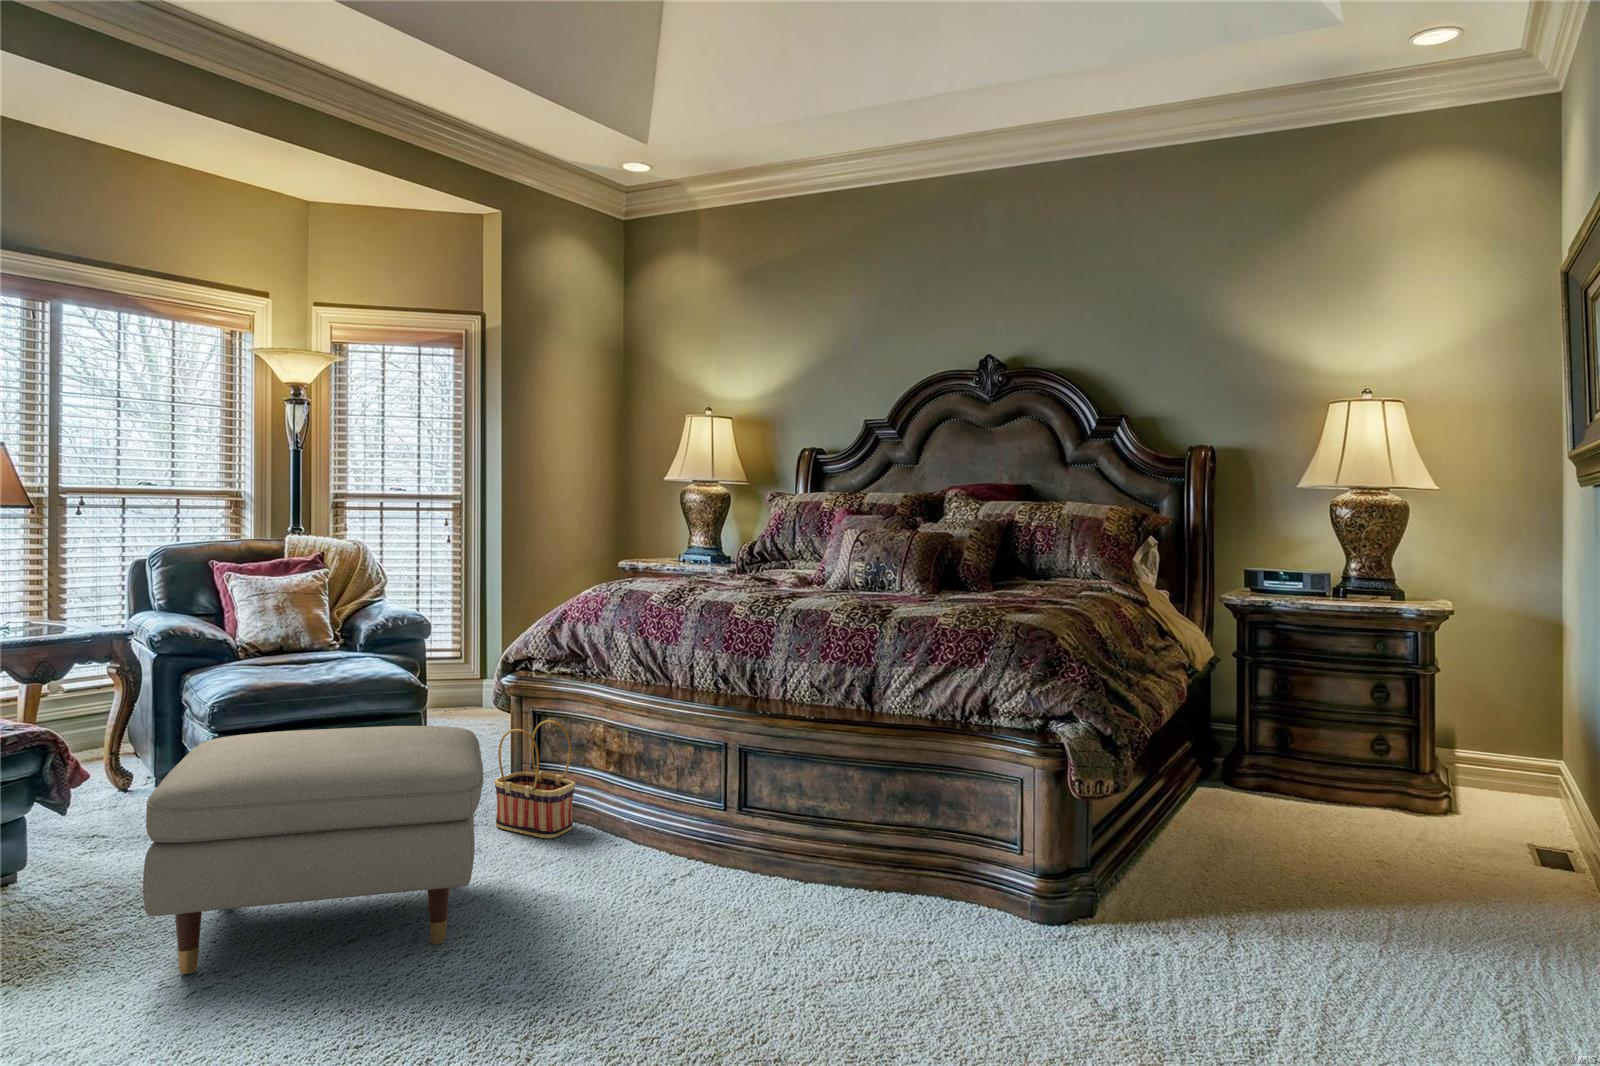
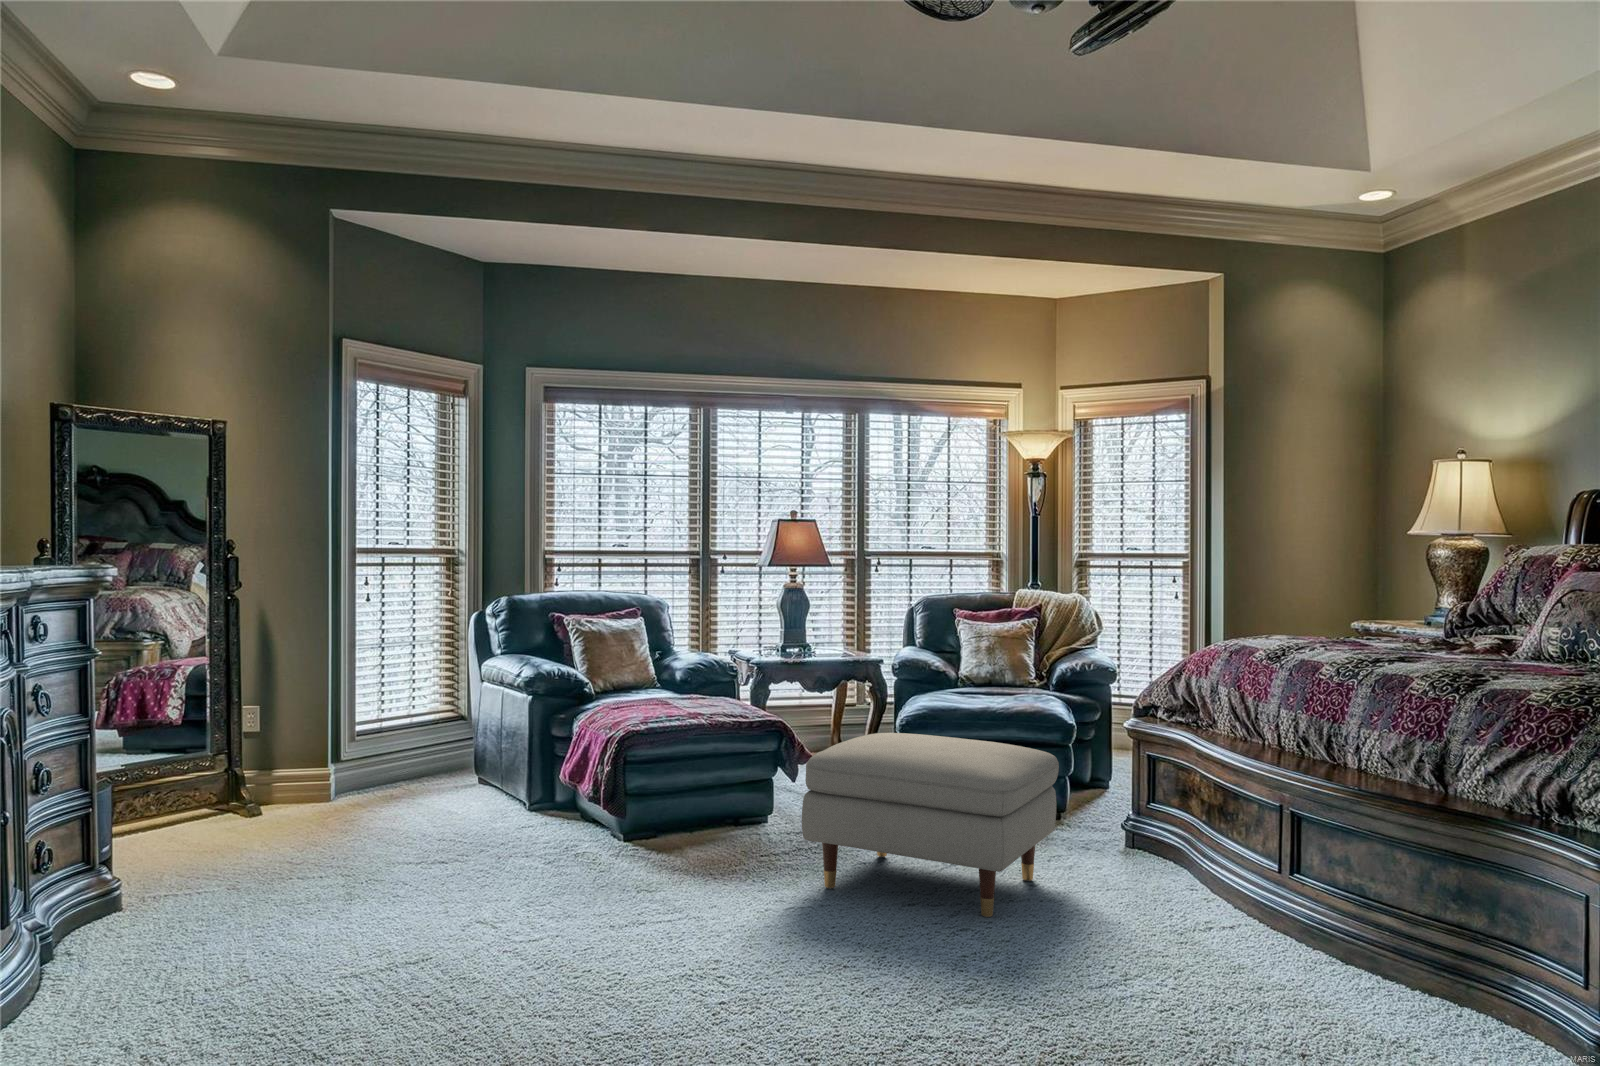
basket: present [495,720,576,838] -> none [1108,765,1177,875]

